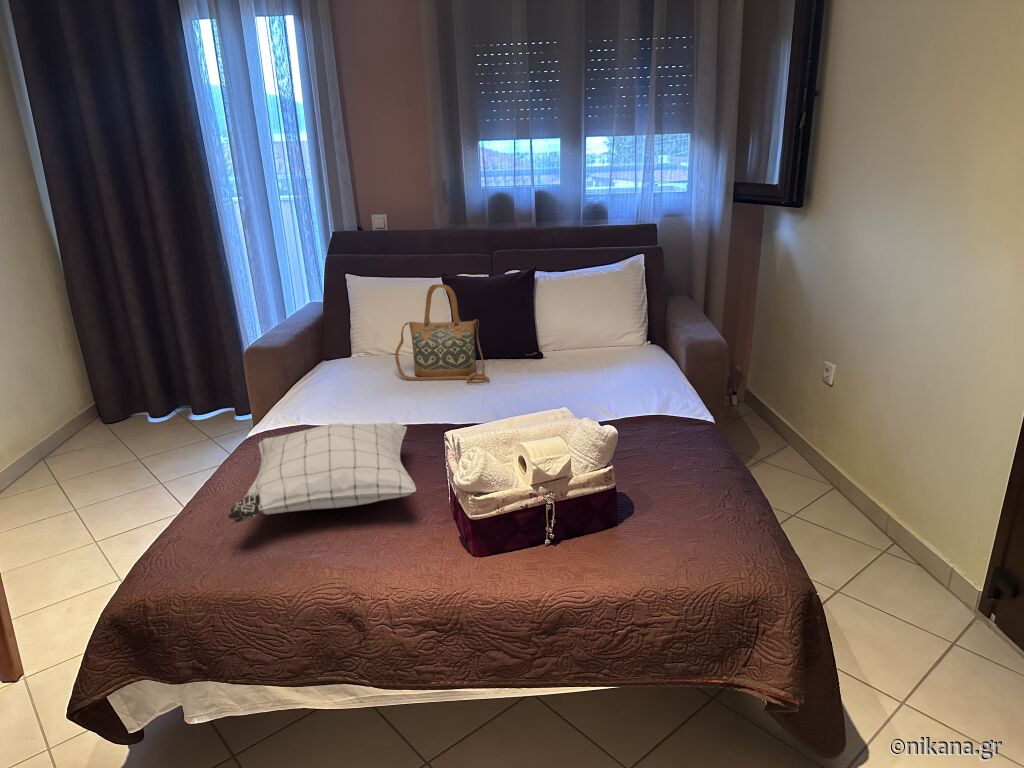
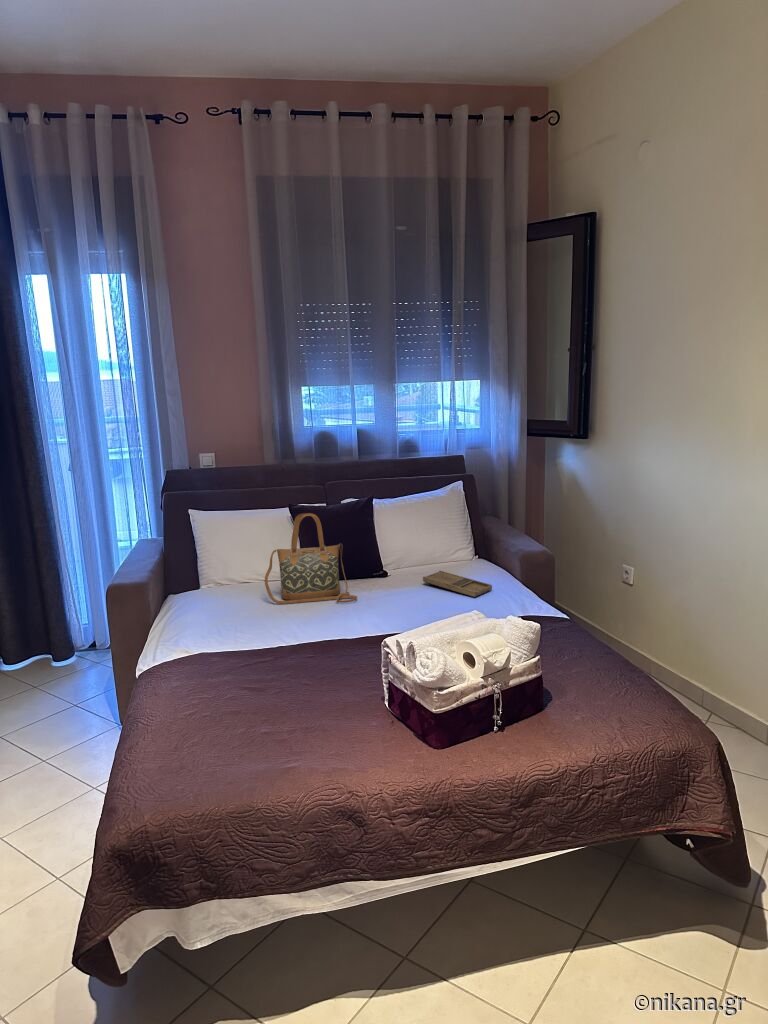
tray: none [569,355,642,388] -> present [423,571,492,597]
pillow: present [227,423,416,522] -> none [193,639,379,739]

